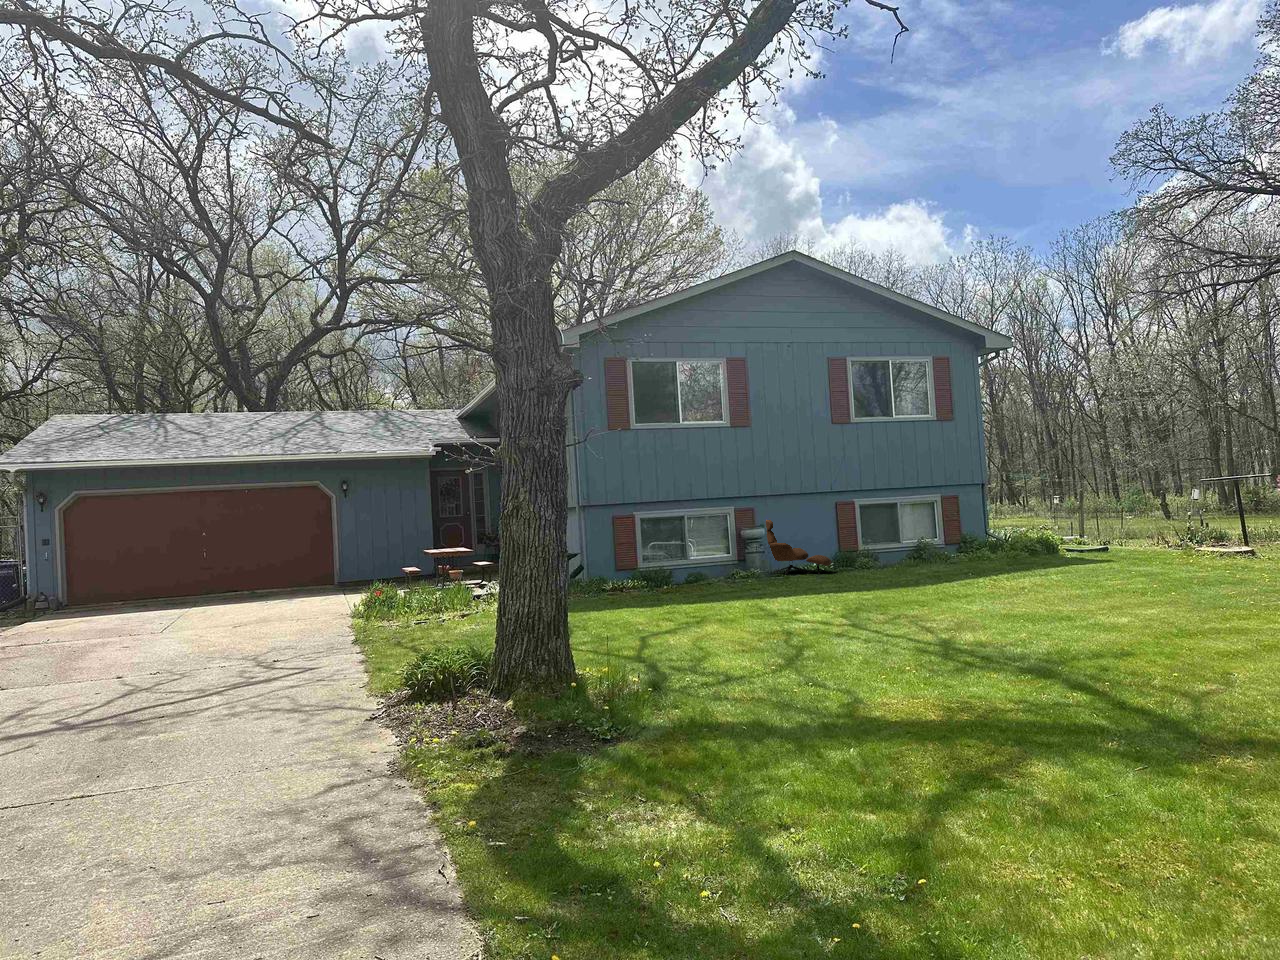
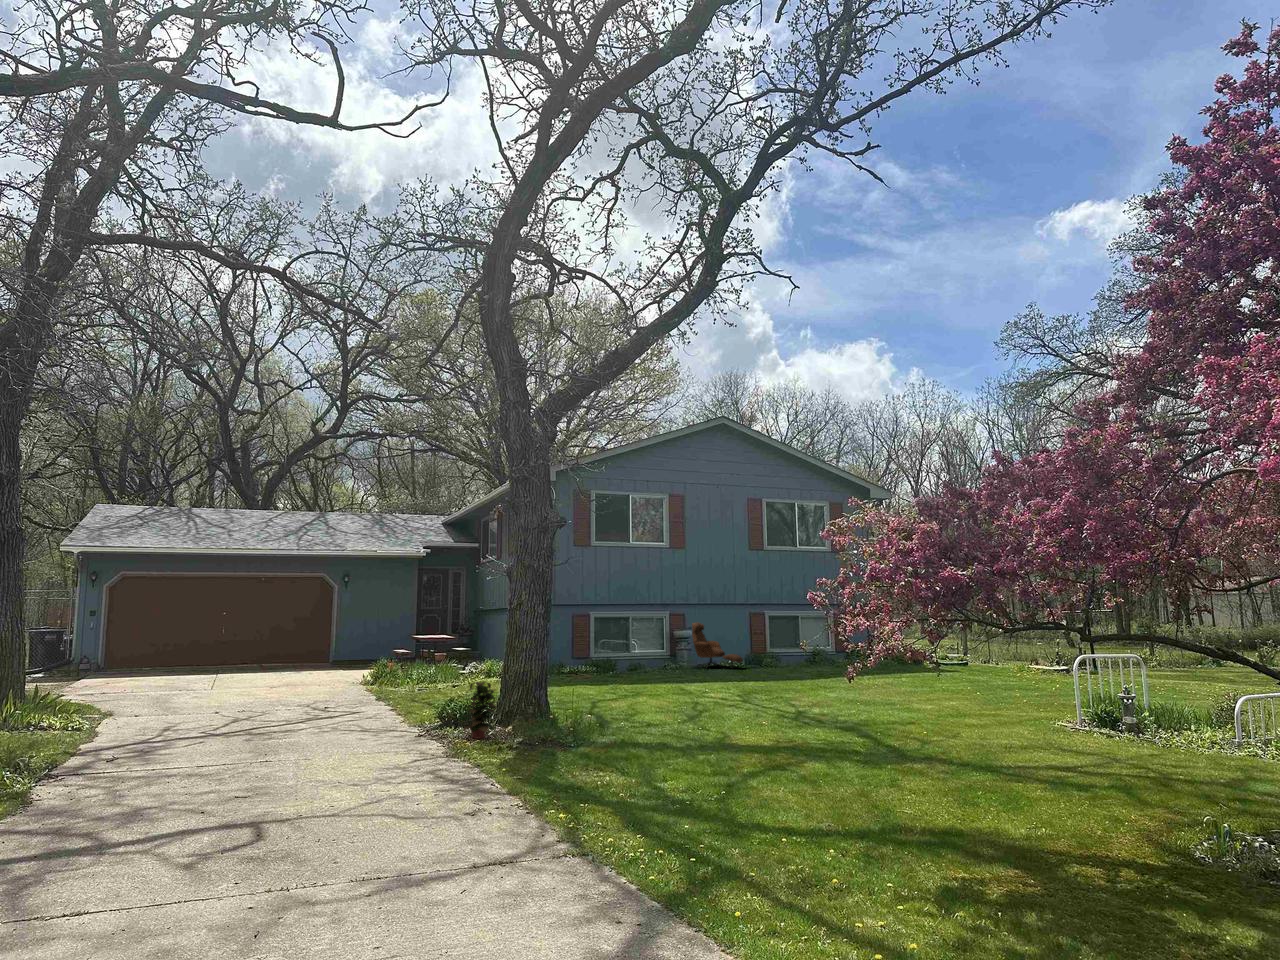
decorative plant: none [433,631,494,719] -> present [463,682,496,739]

